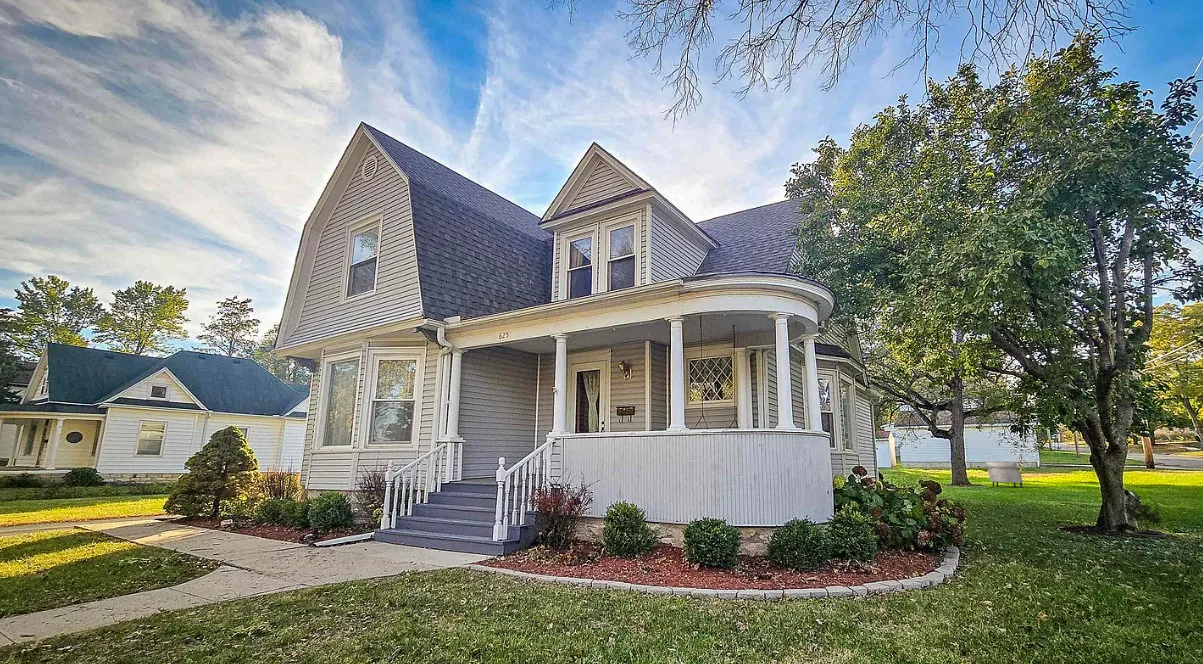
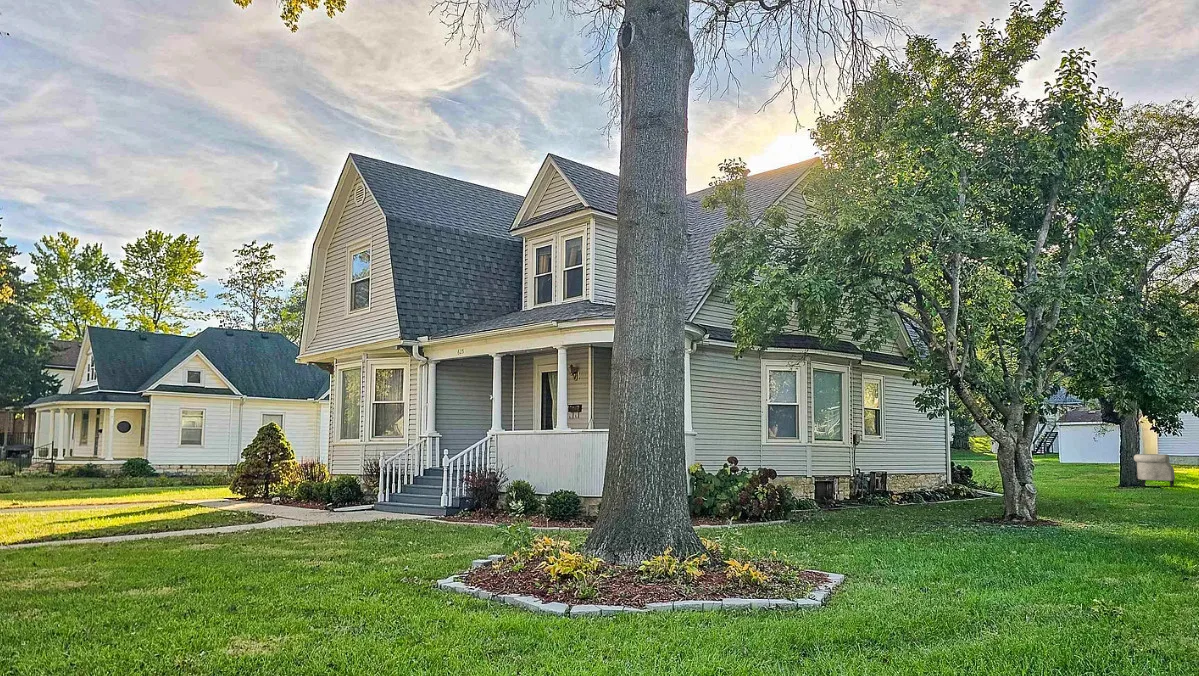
potted tree: present [1123,492,1166,537] -> none [979,480,1008,520]

